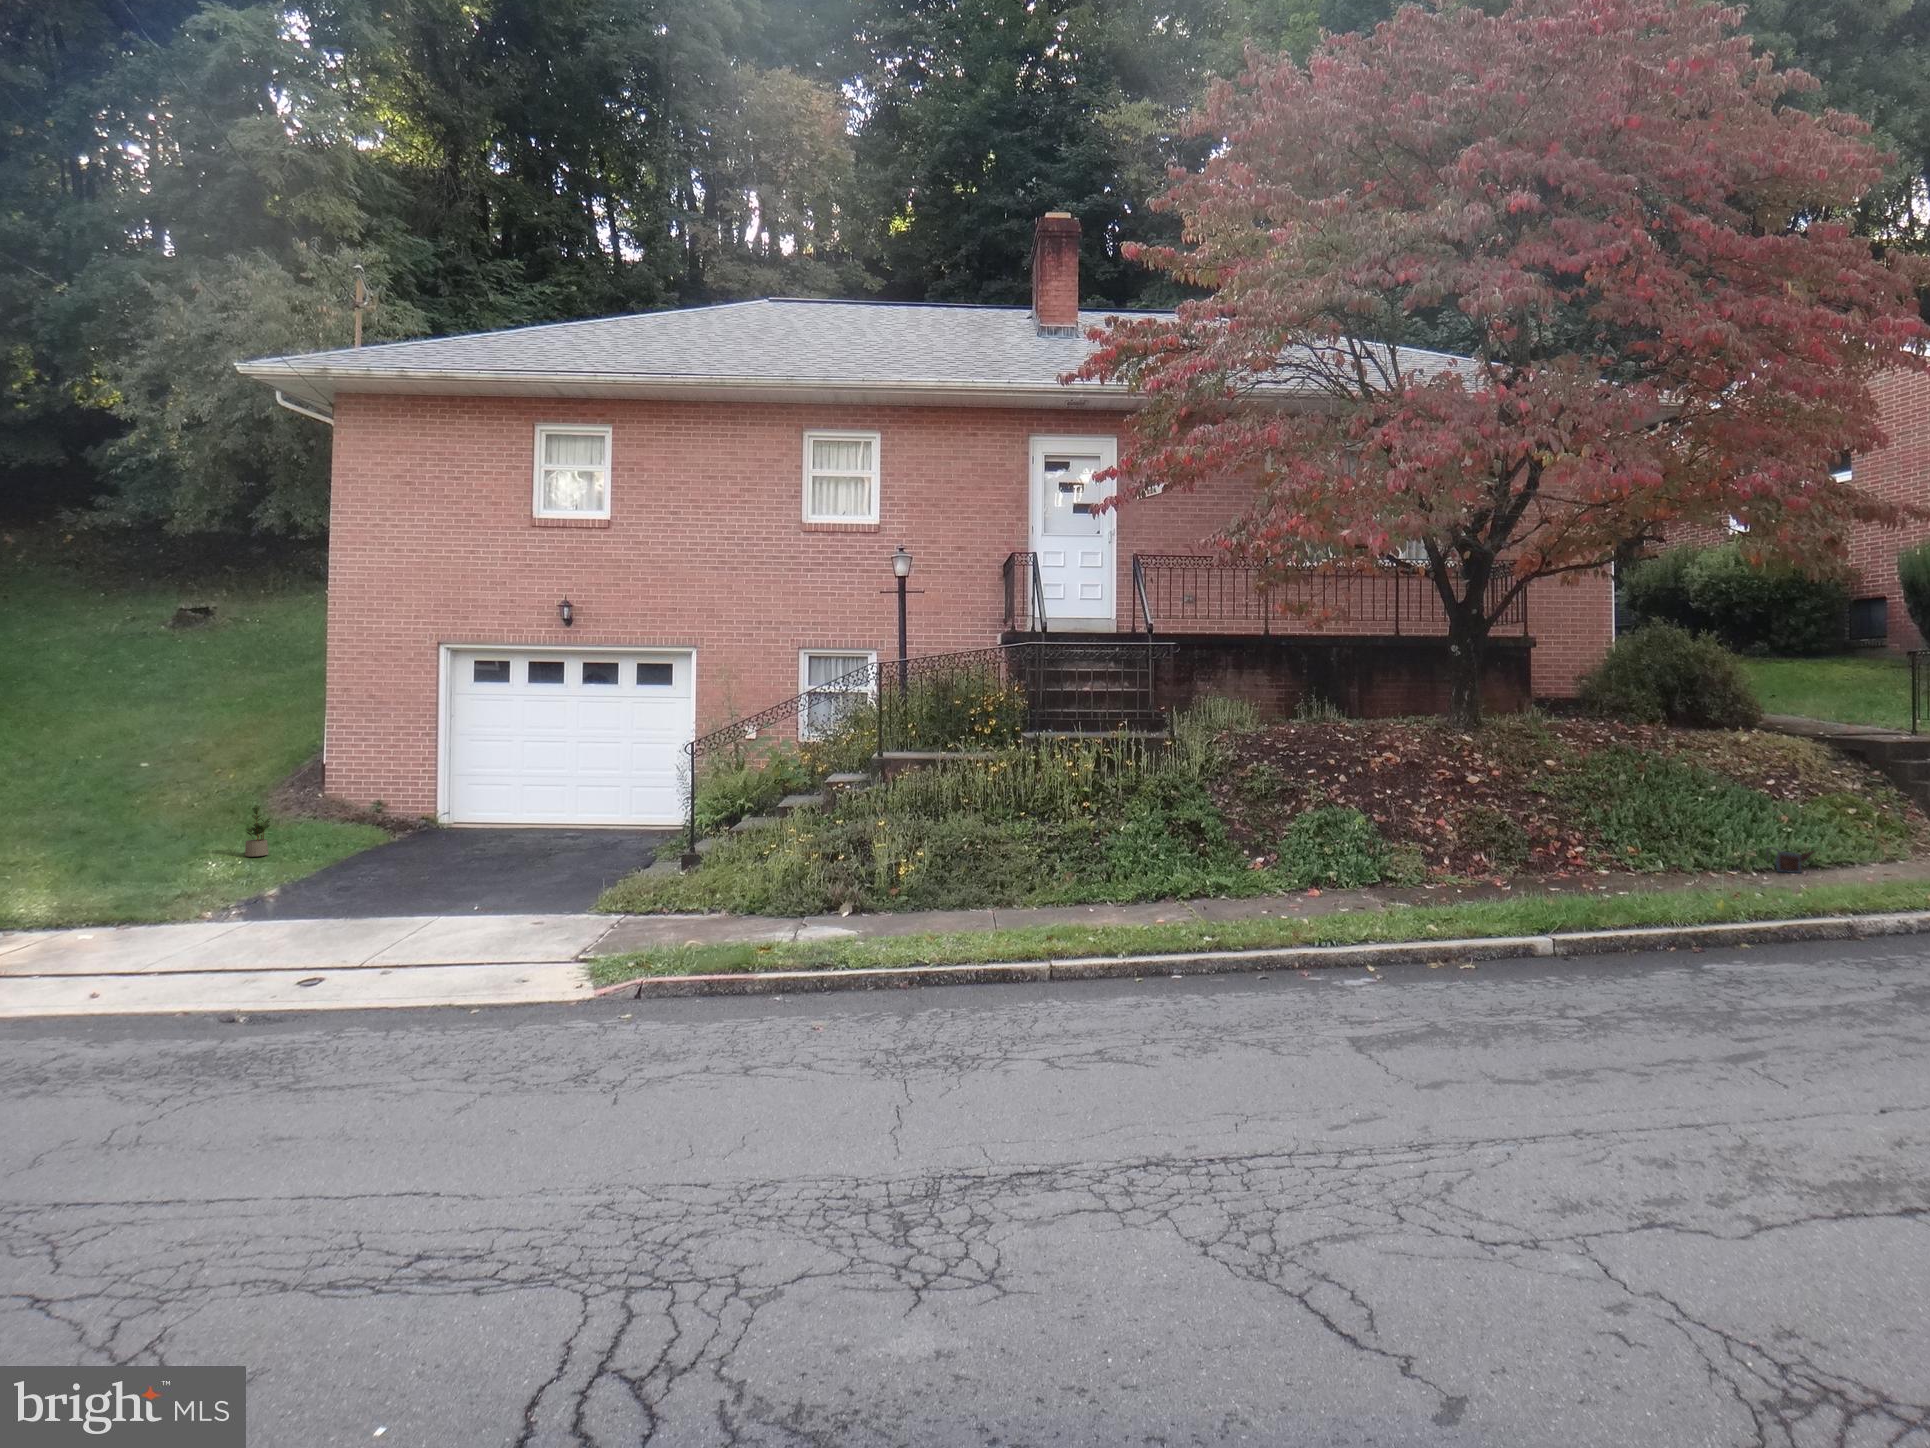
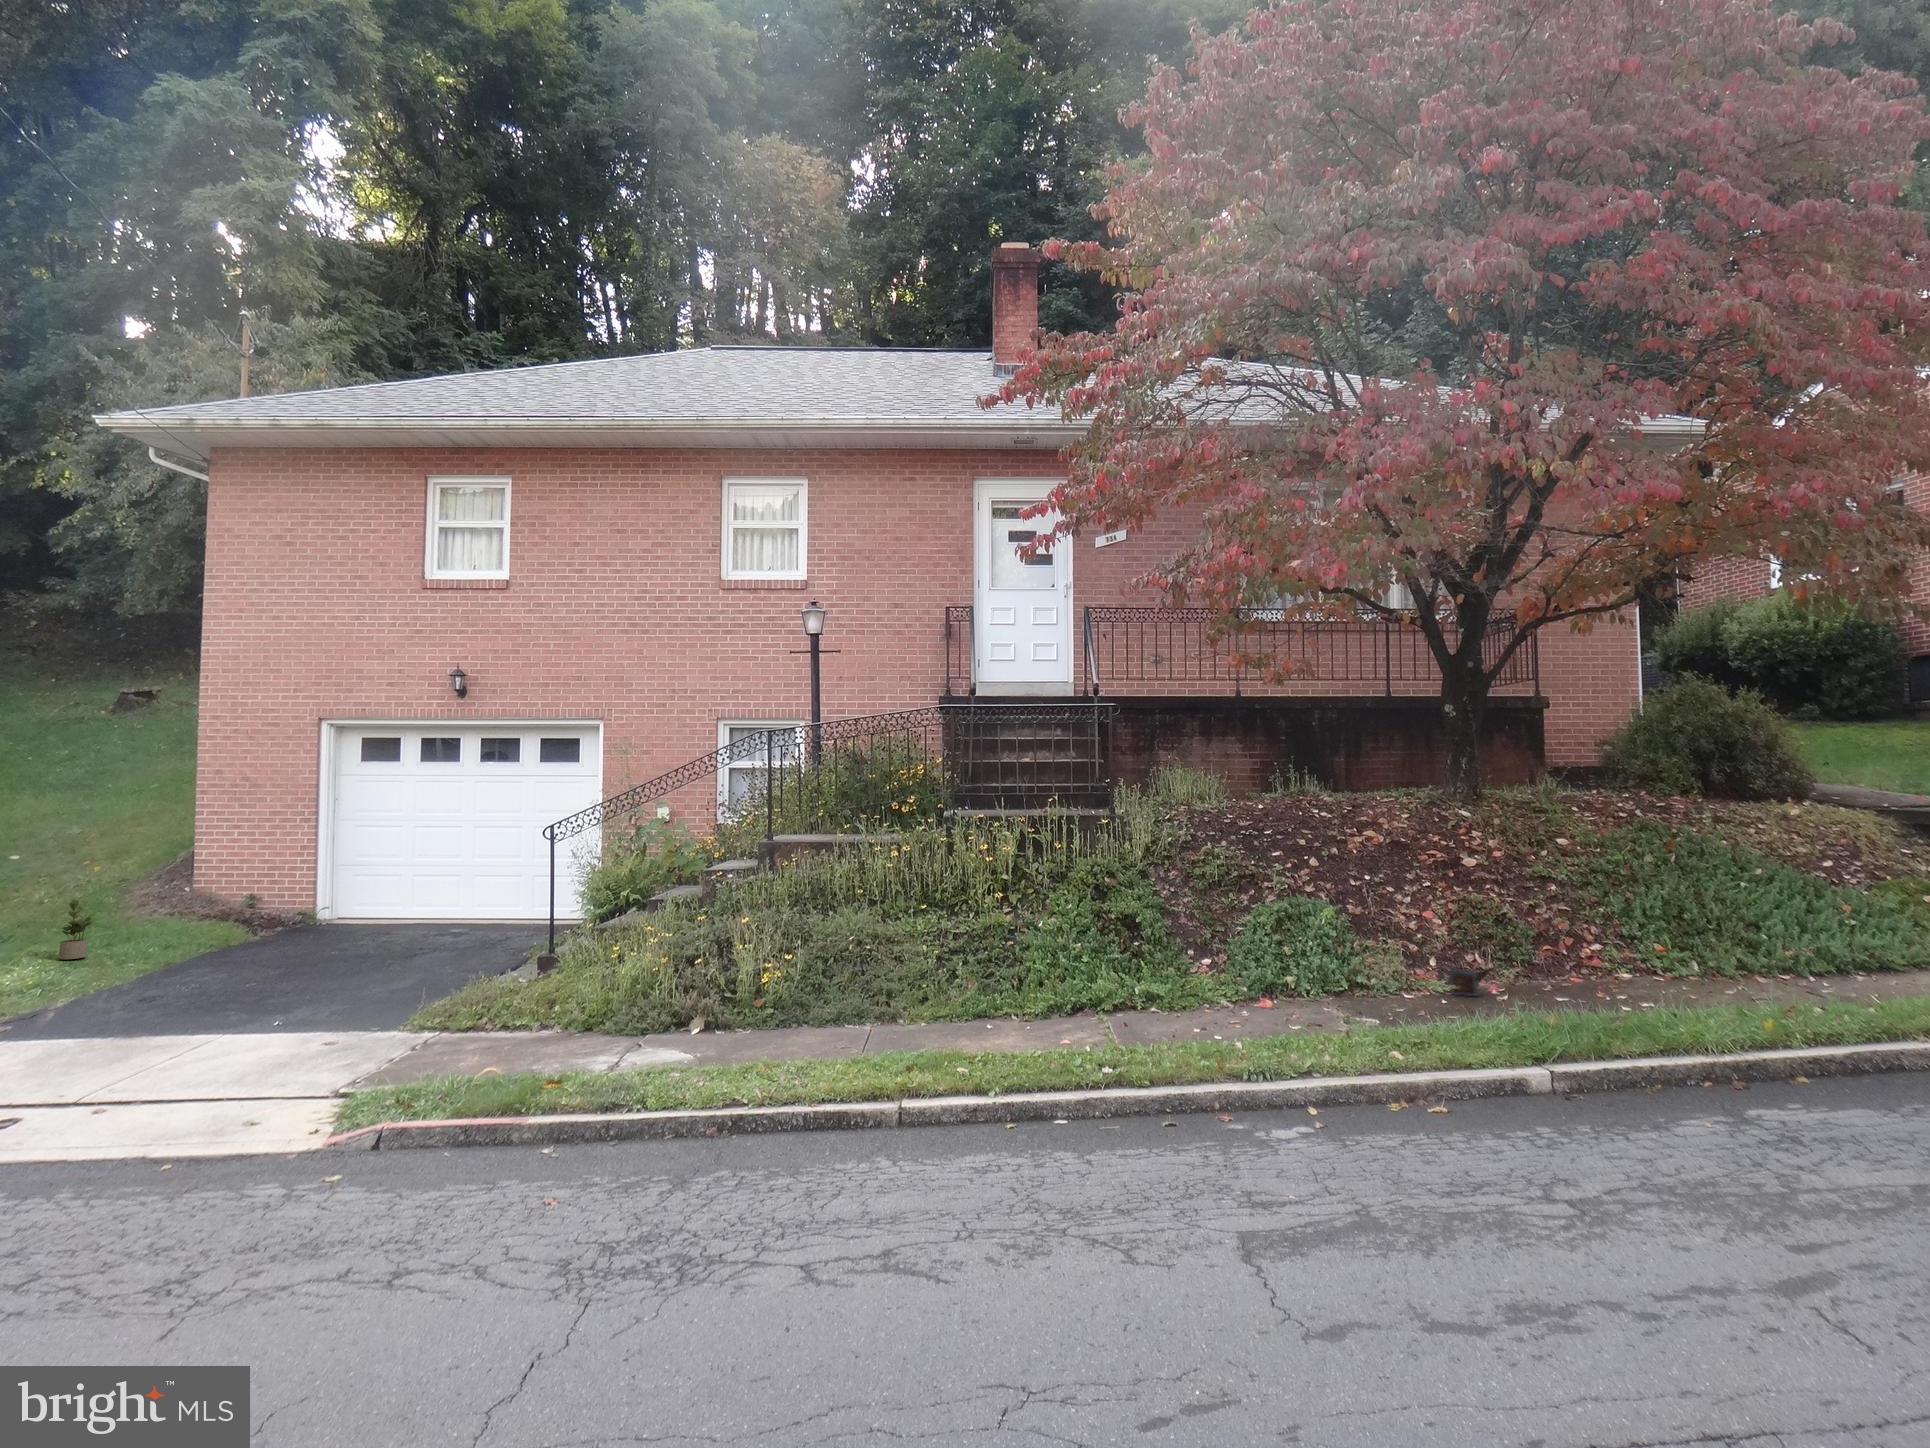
watering can: present [1766,847,1815,873] -> present [1438,963,1493,996]

